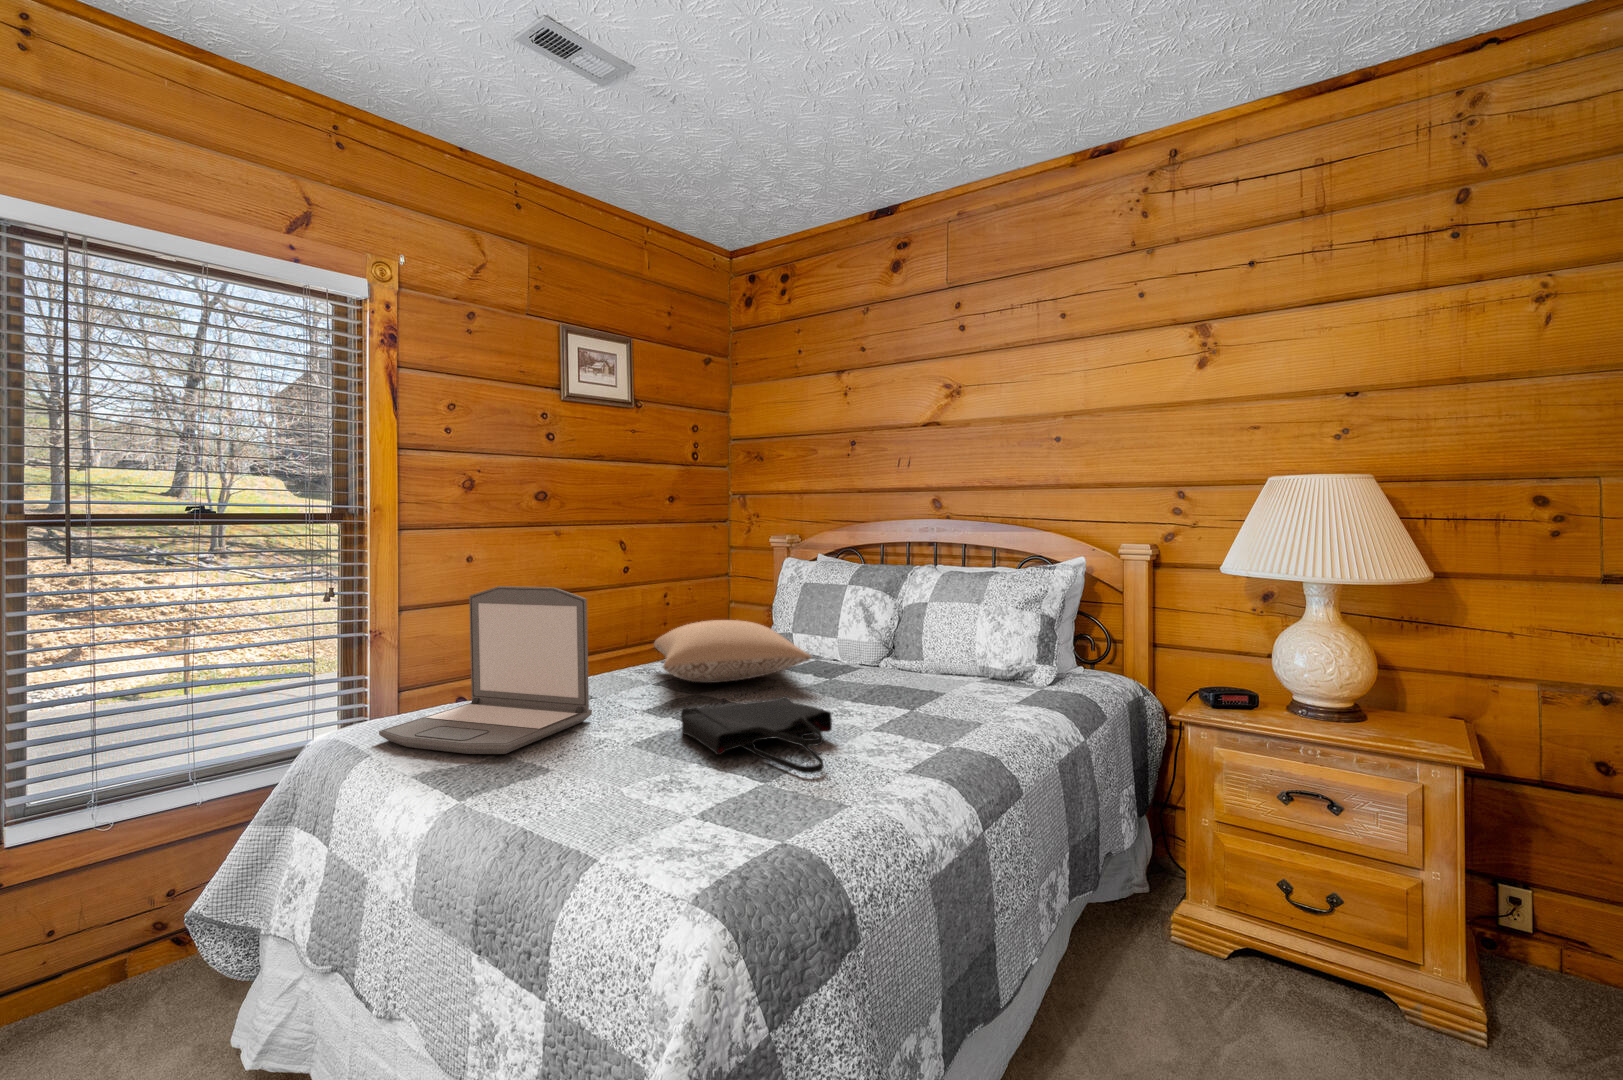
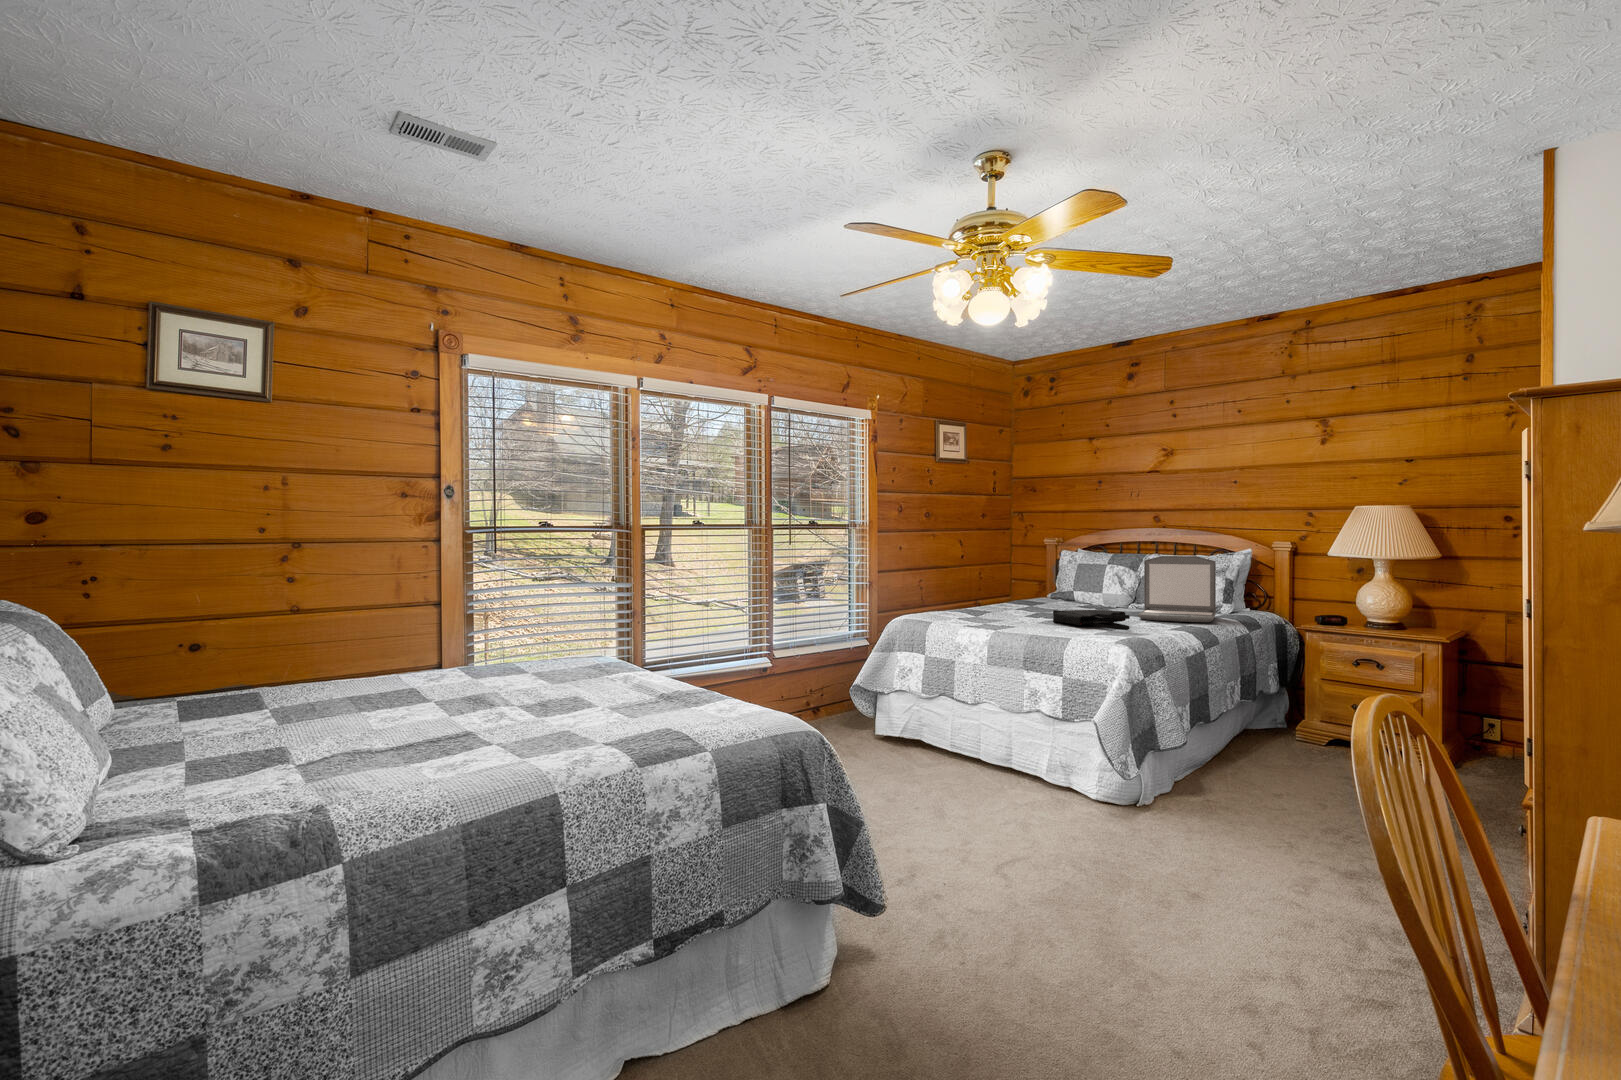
laptop: present [379,586,592,754] -> present [1138,556,1216,622]
pillow: present [654,620,811,683] -> none [1005,579,1100,609]

